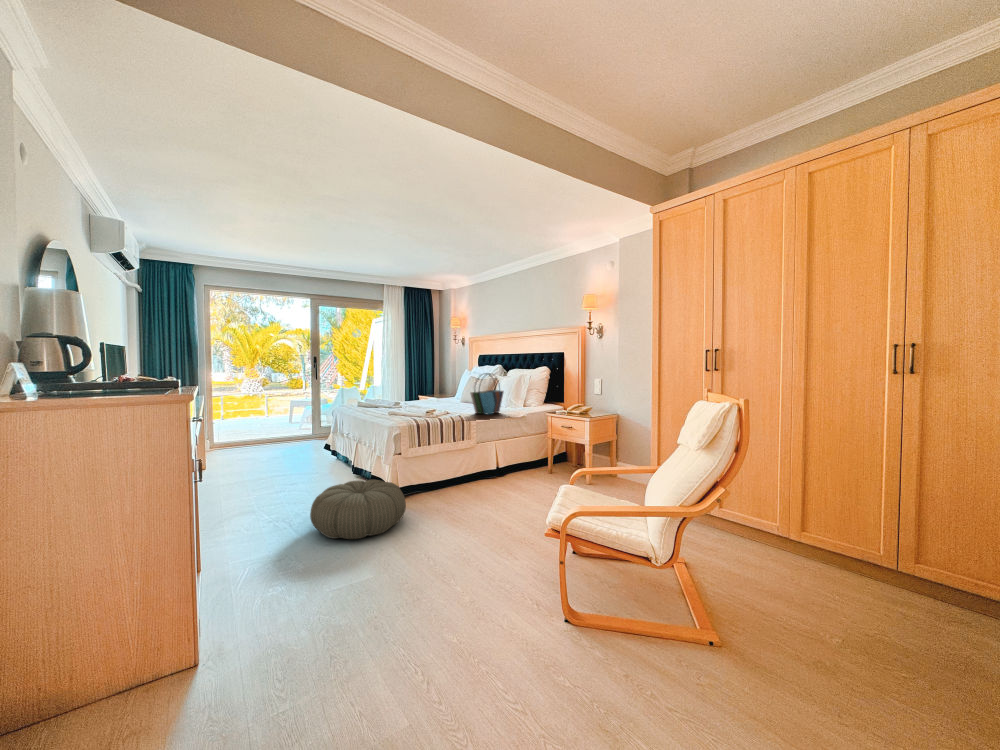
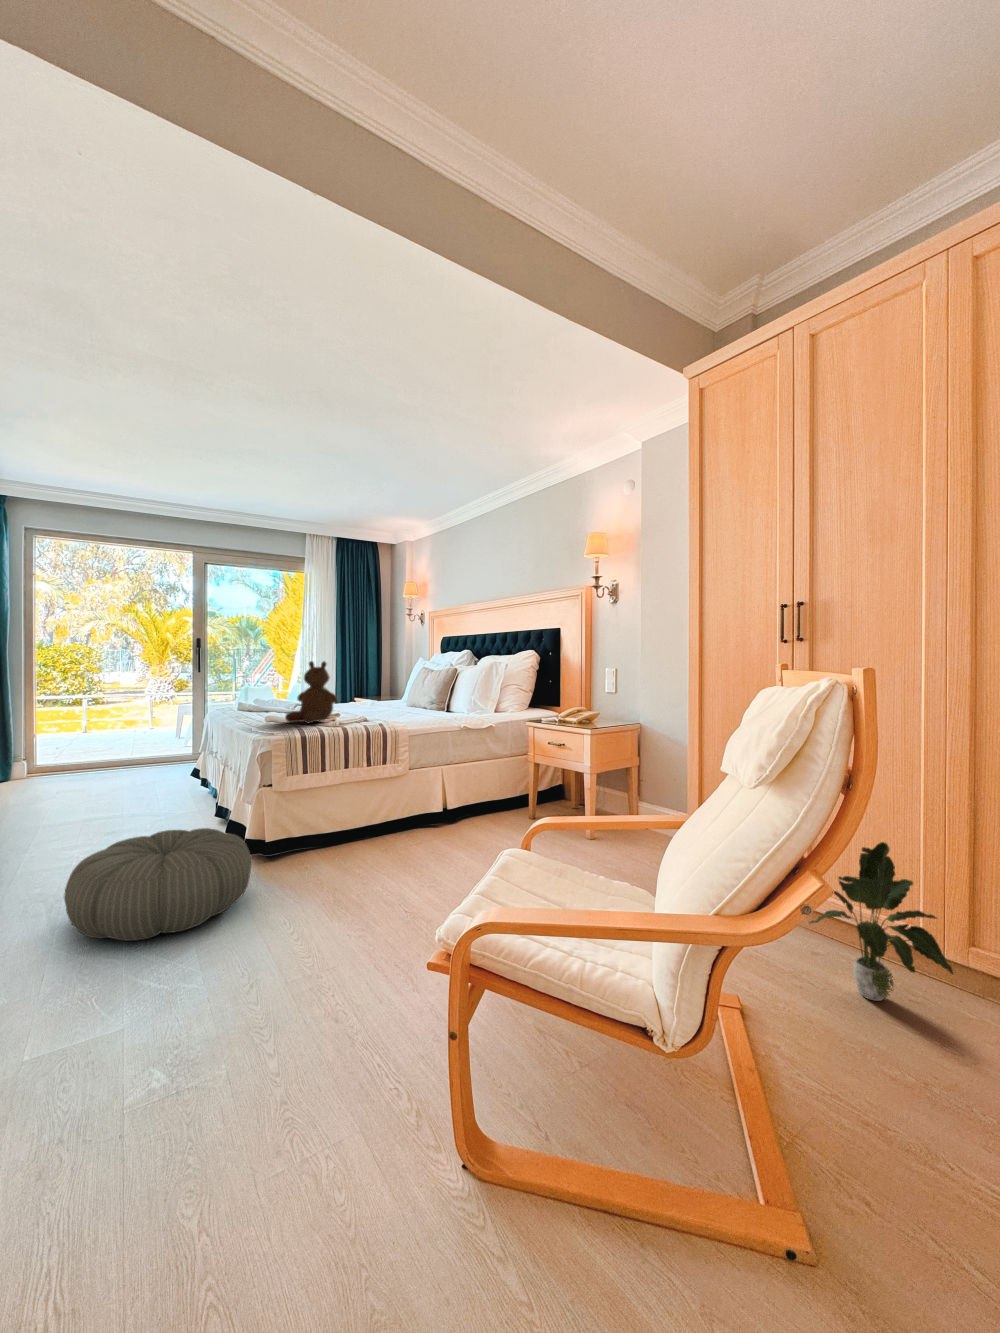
tote bag: present [471,373,503,414] -> none [401,657,459,722]
teddy bear: none [402,377,433,416] -> present [285,661,338,723]
potted plant: none [720,479,793,560] -> present [809,842,953,1001]

